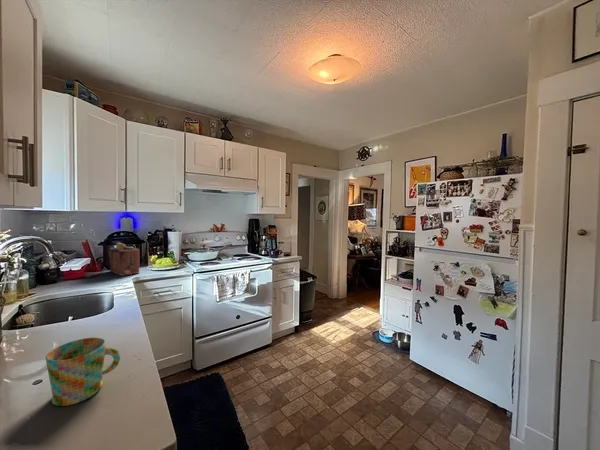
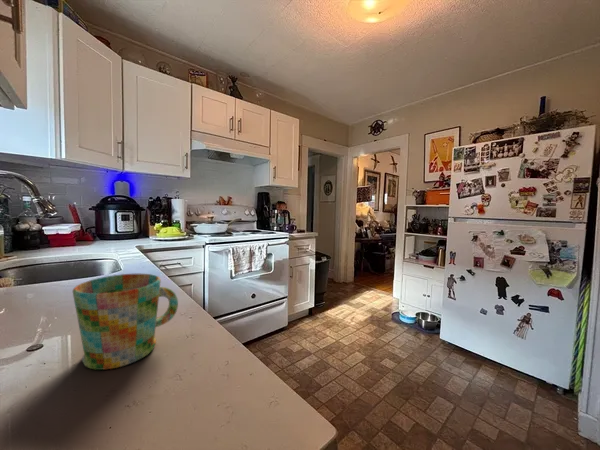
toaster: present [110,243,139,276] -> none [105,207,142,244]

